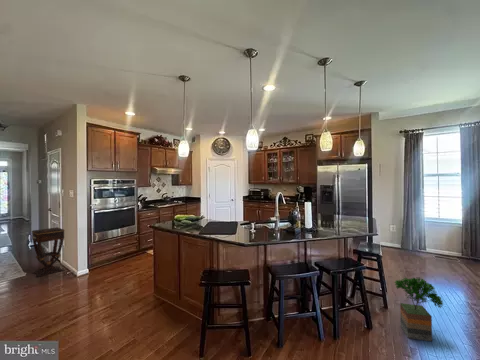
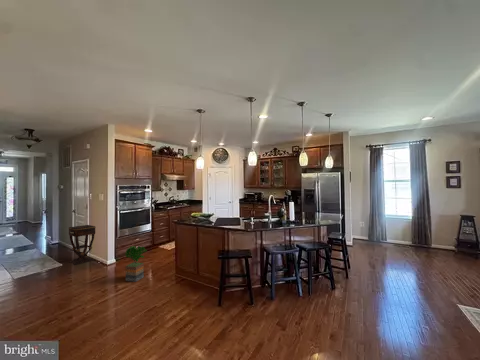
potted tree: present [395,278,443,341] -> present [125,246,147,282]

